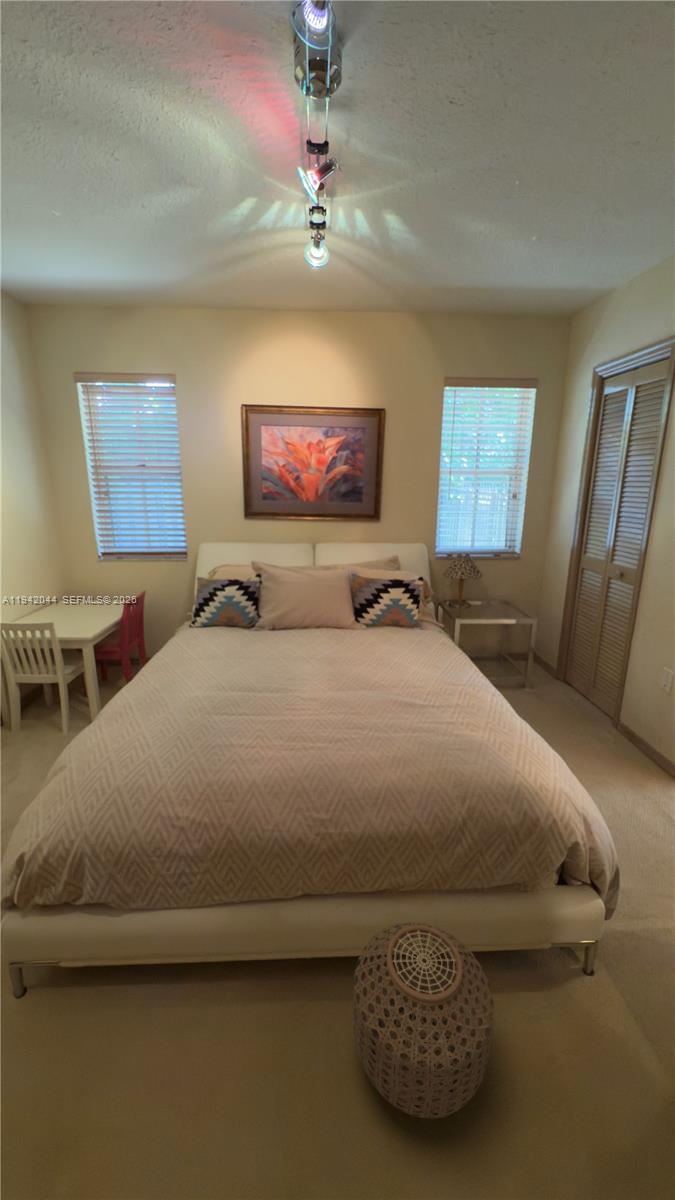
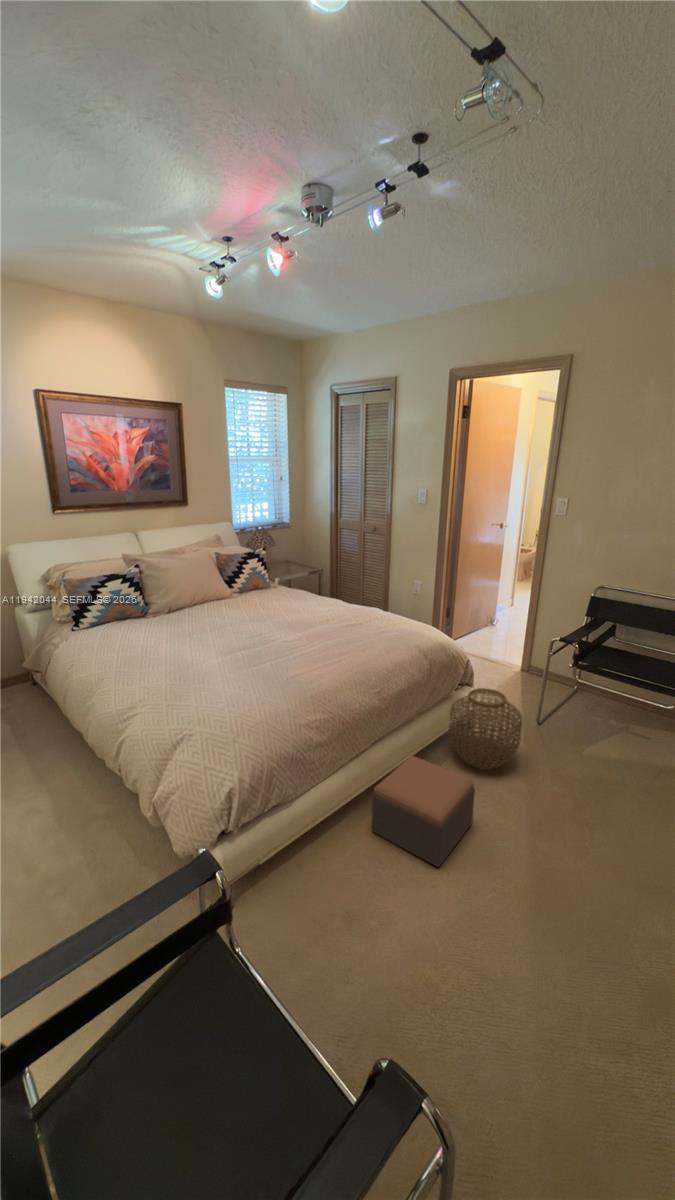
footstool: none [79,951,245,1149] -> present [372,756,475,867]

